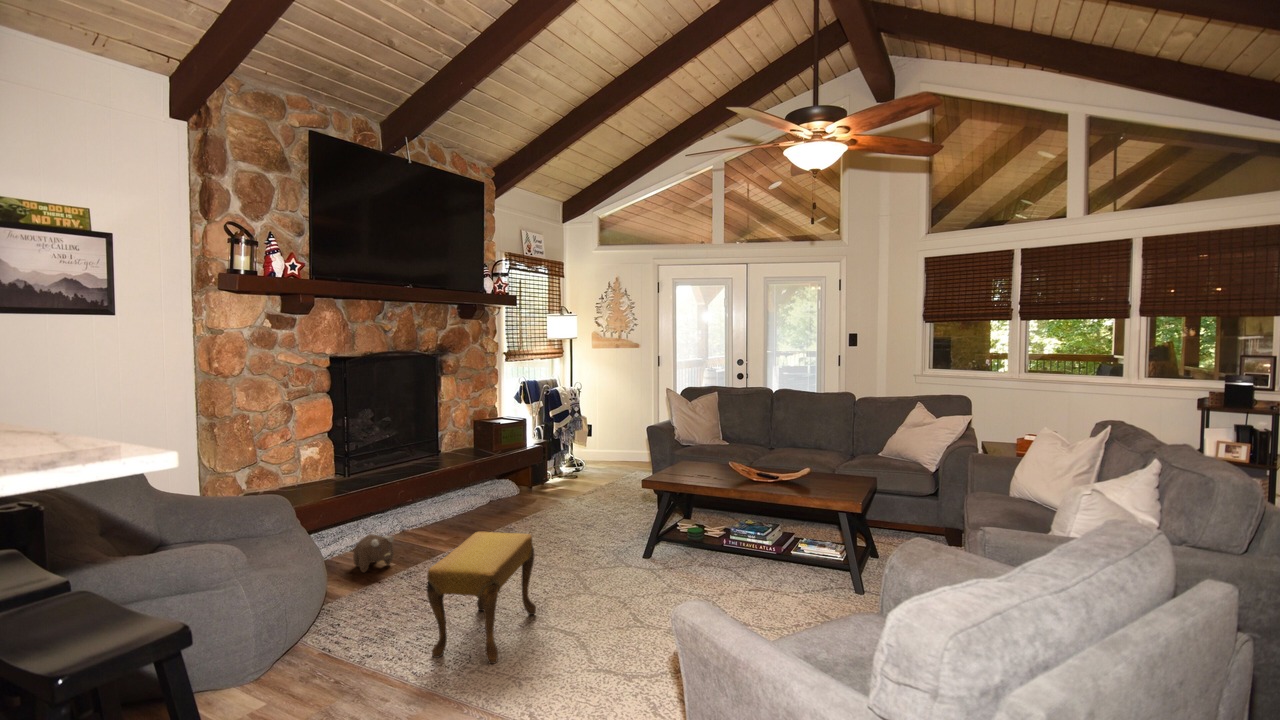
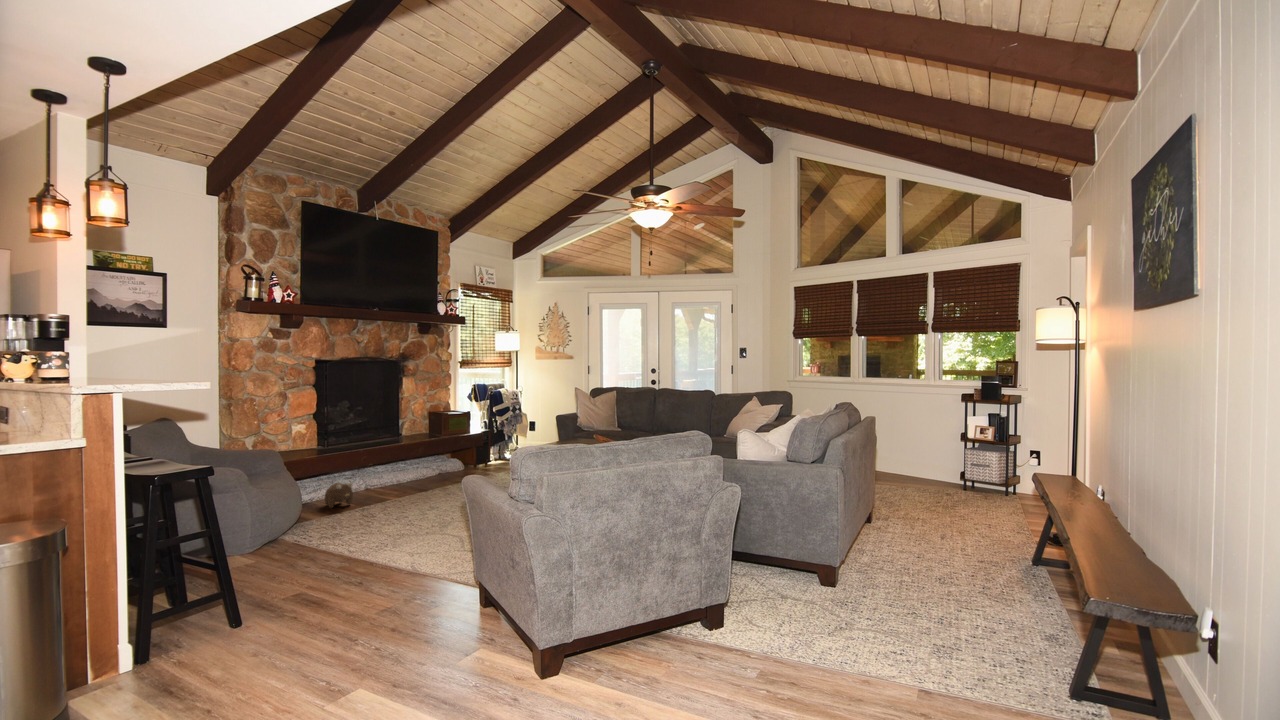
footstool: present [427,532,536,664] -> none [360,471,439,546]

